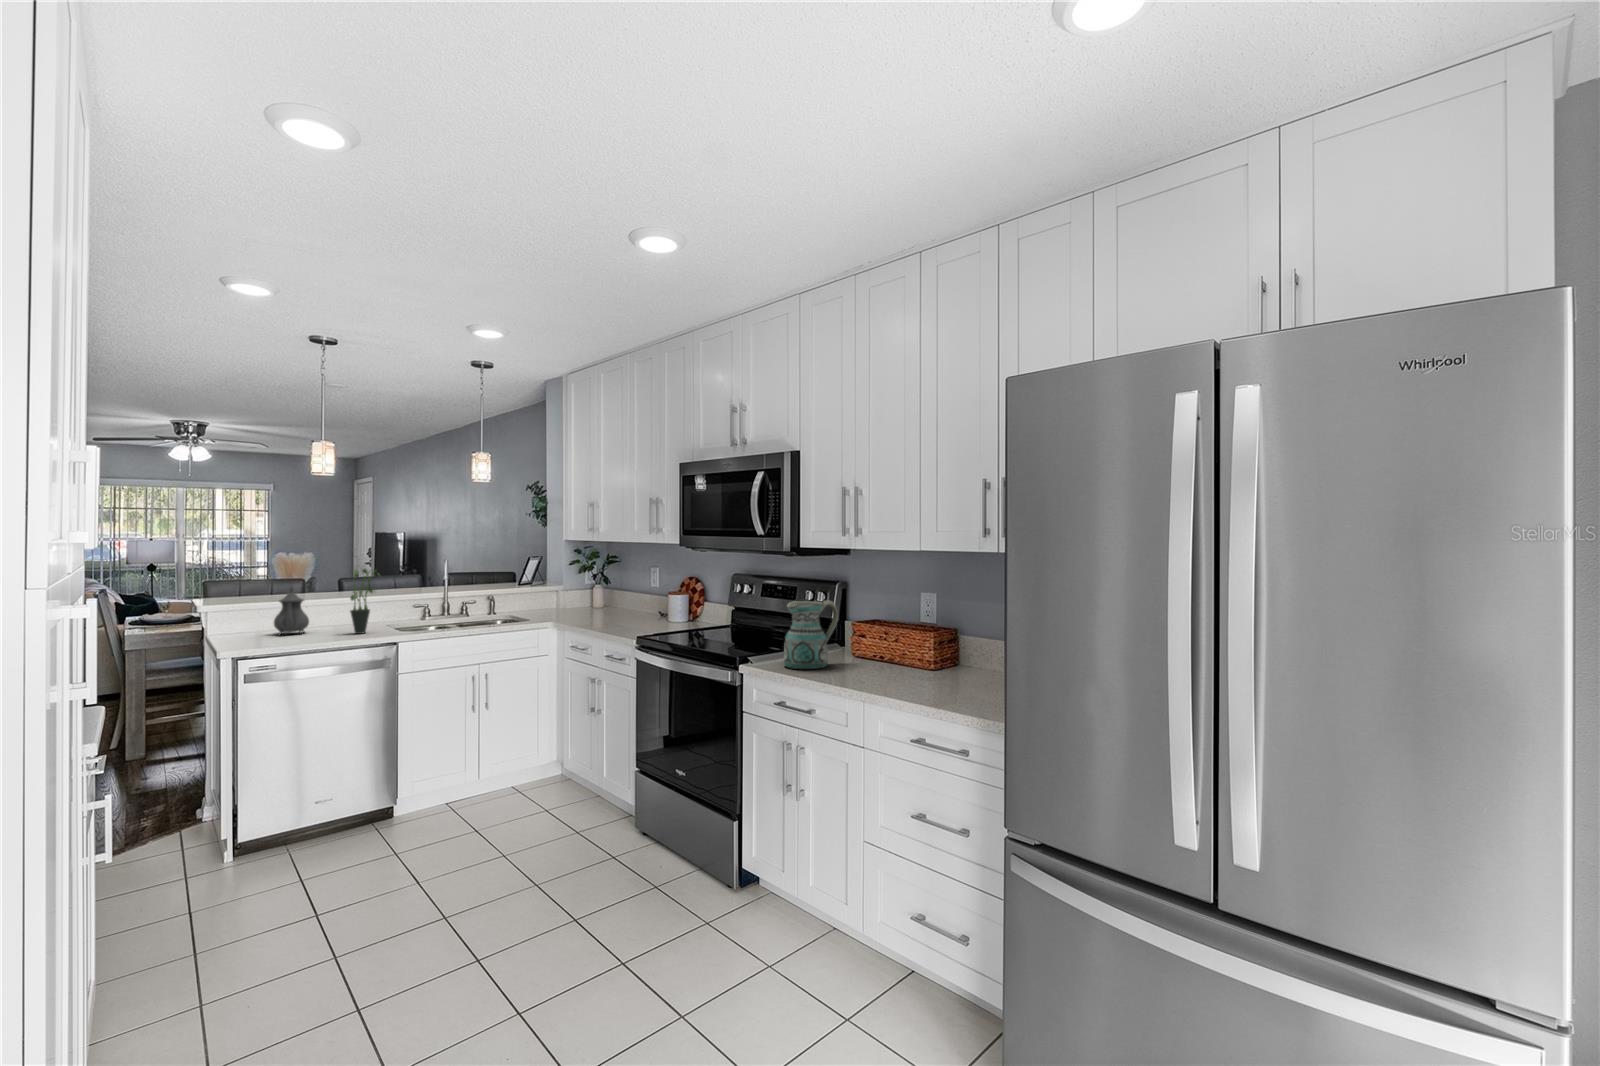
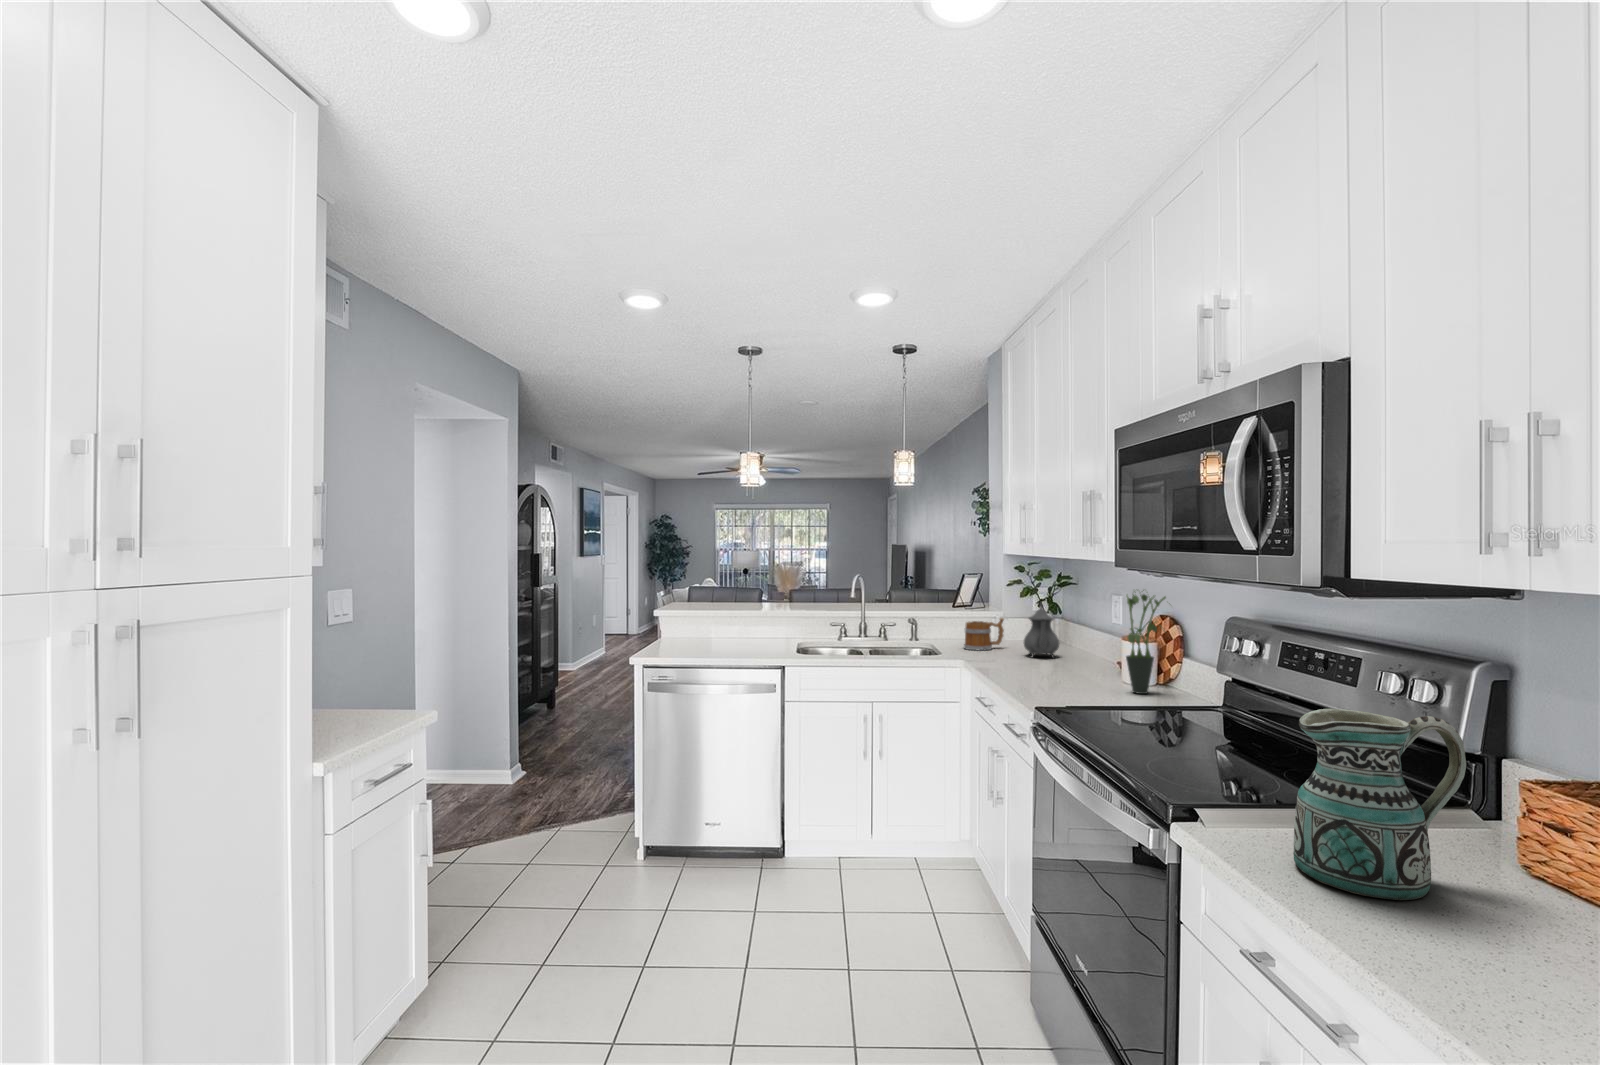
potted plant: present [350,569,376,634] -> present [1126,590,1170,694]
teapot: present [274,587,309,635] -> present [1024,602,1059,658]
mug: none [536,590,568,616] -> present [964,618,1004,650]

